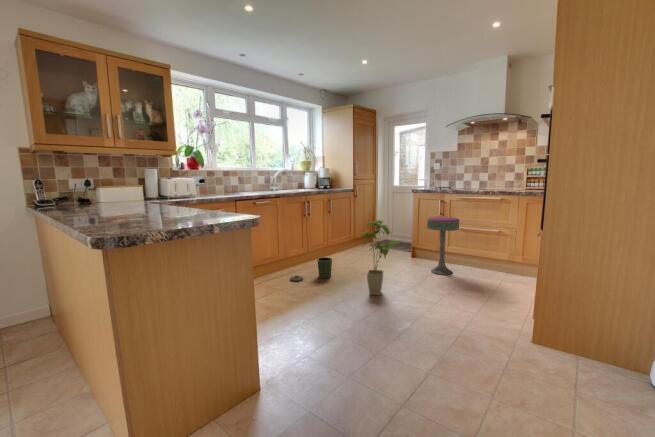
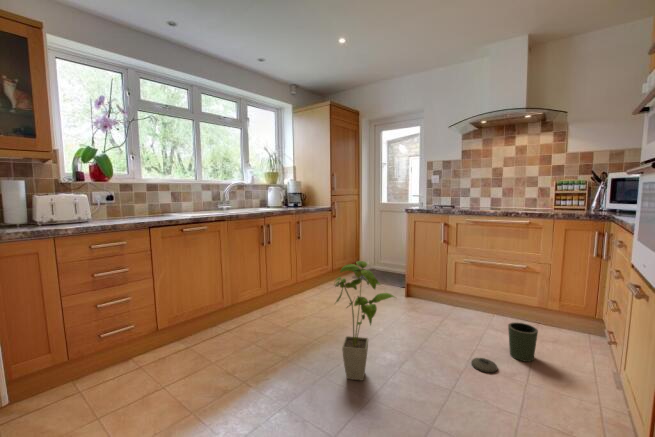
bar stool: present [427,217,459,275] -> none [429,247,474,331]
trash can: present [290,257,332,282] -> present [472,323,538,373]

